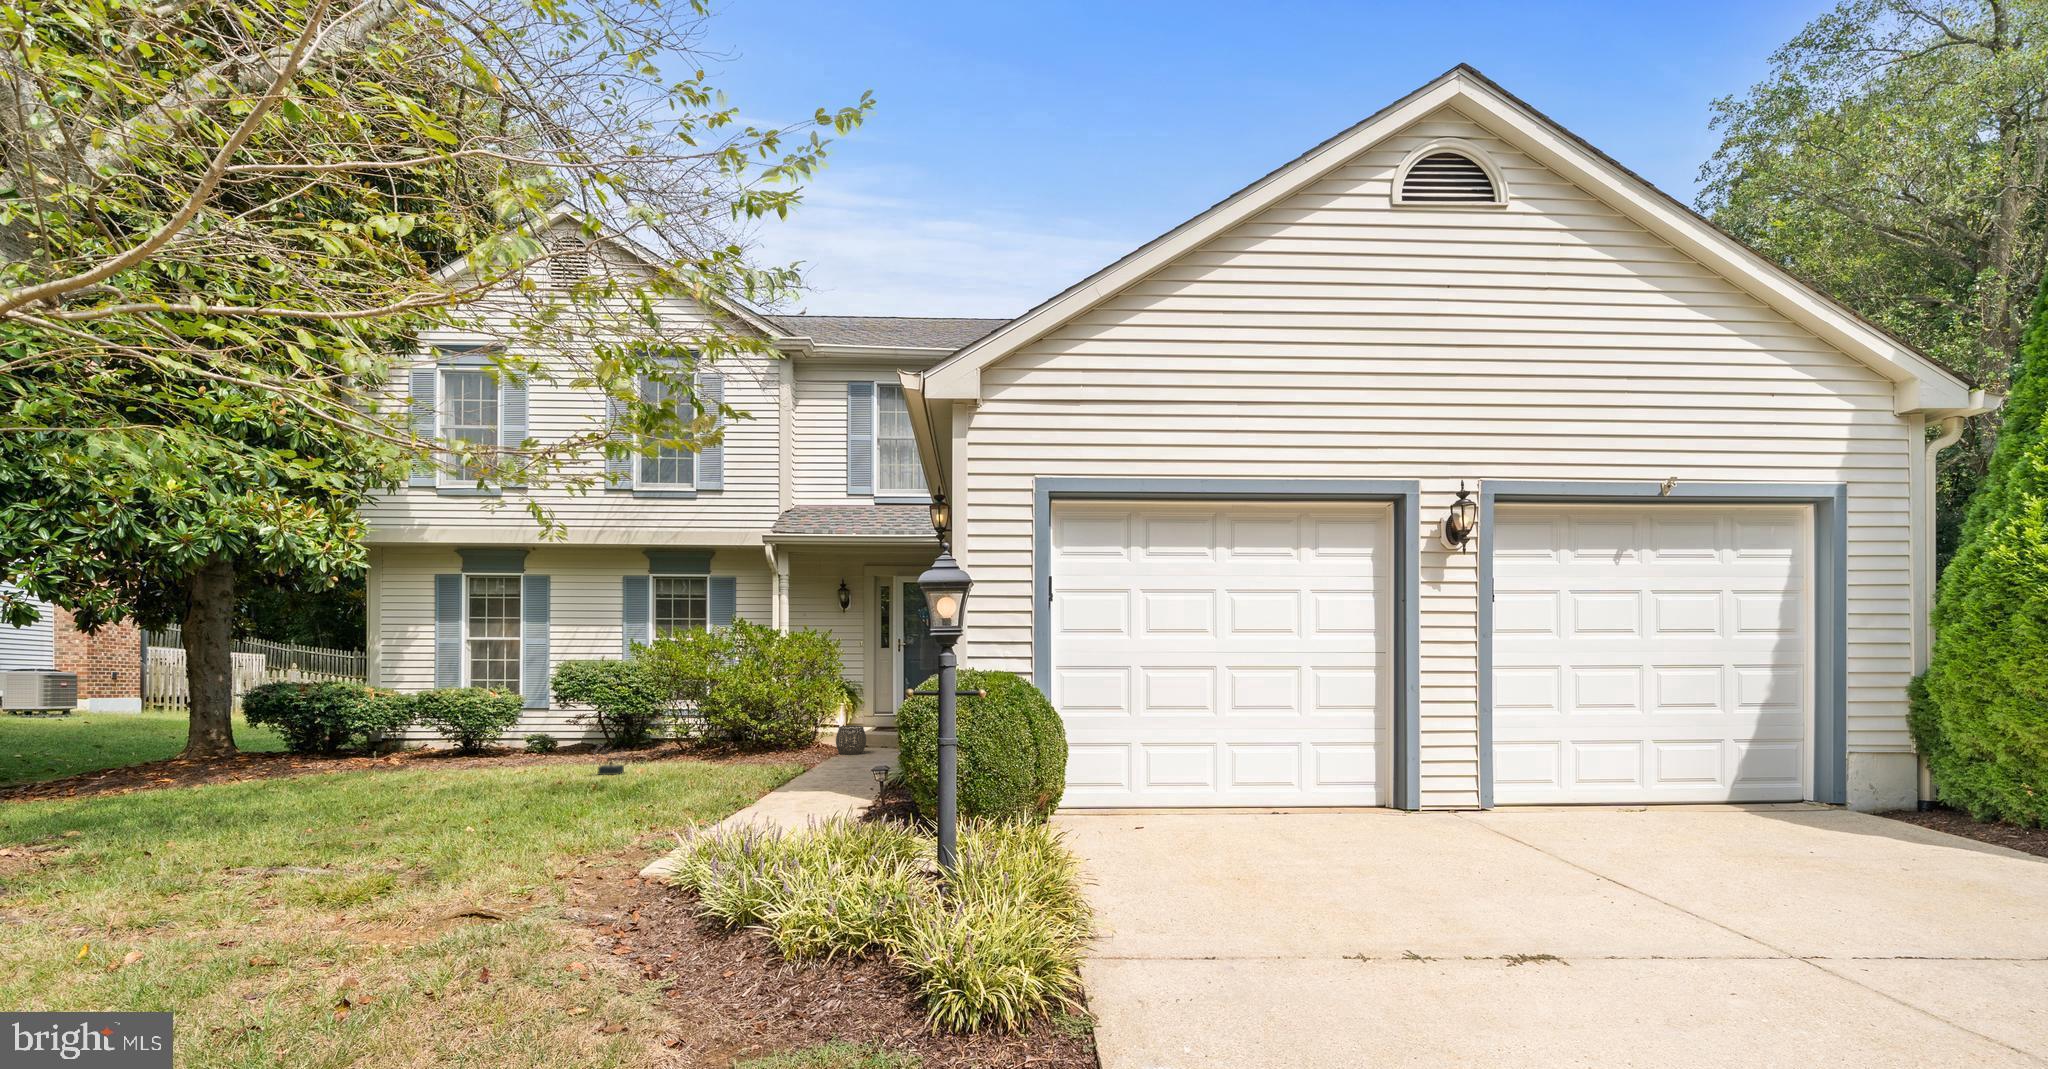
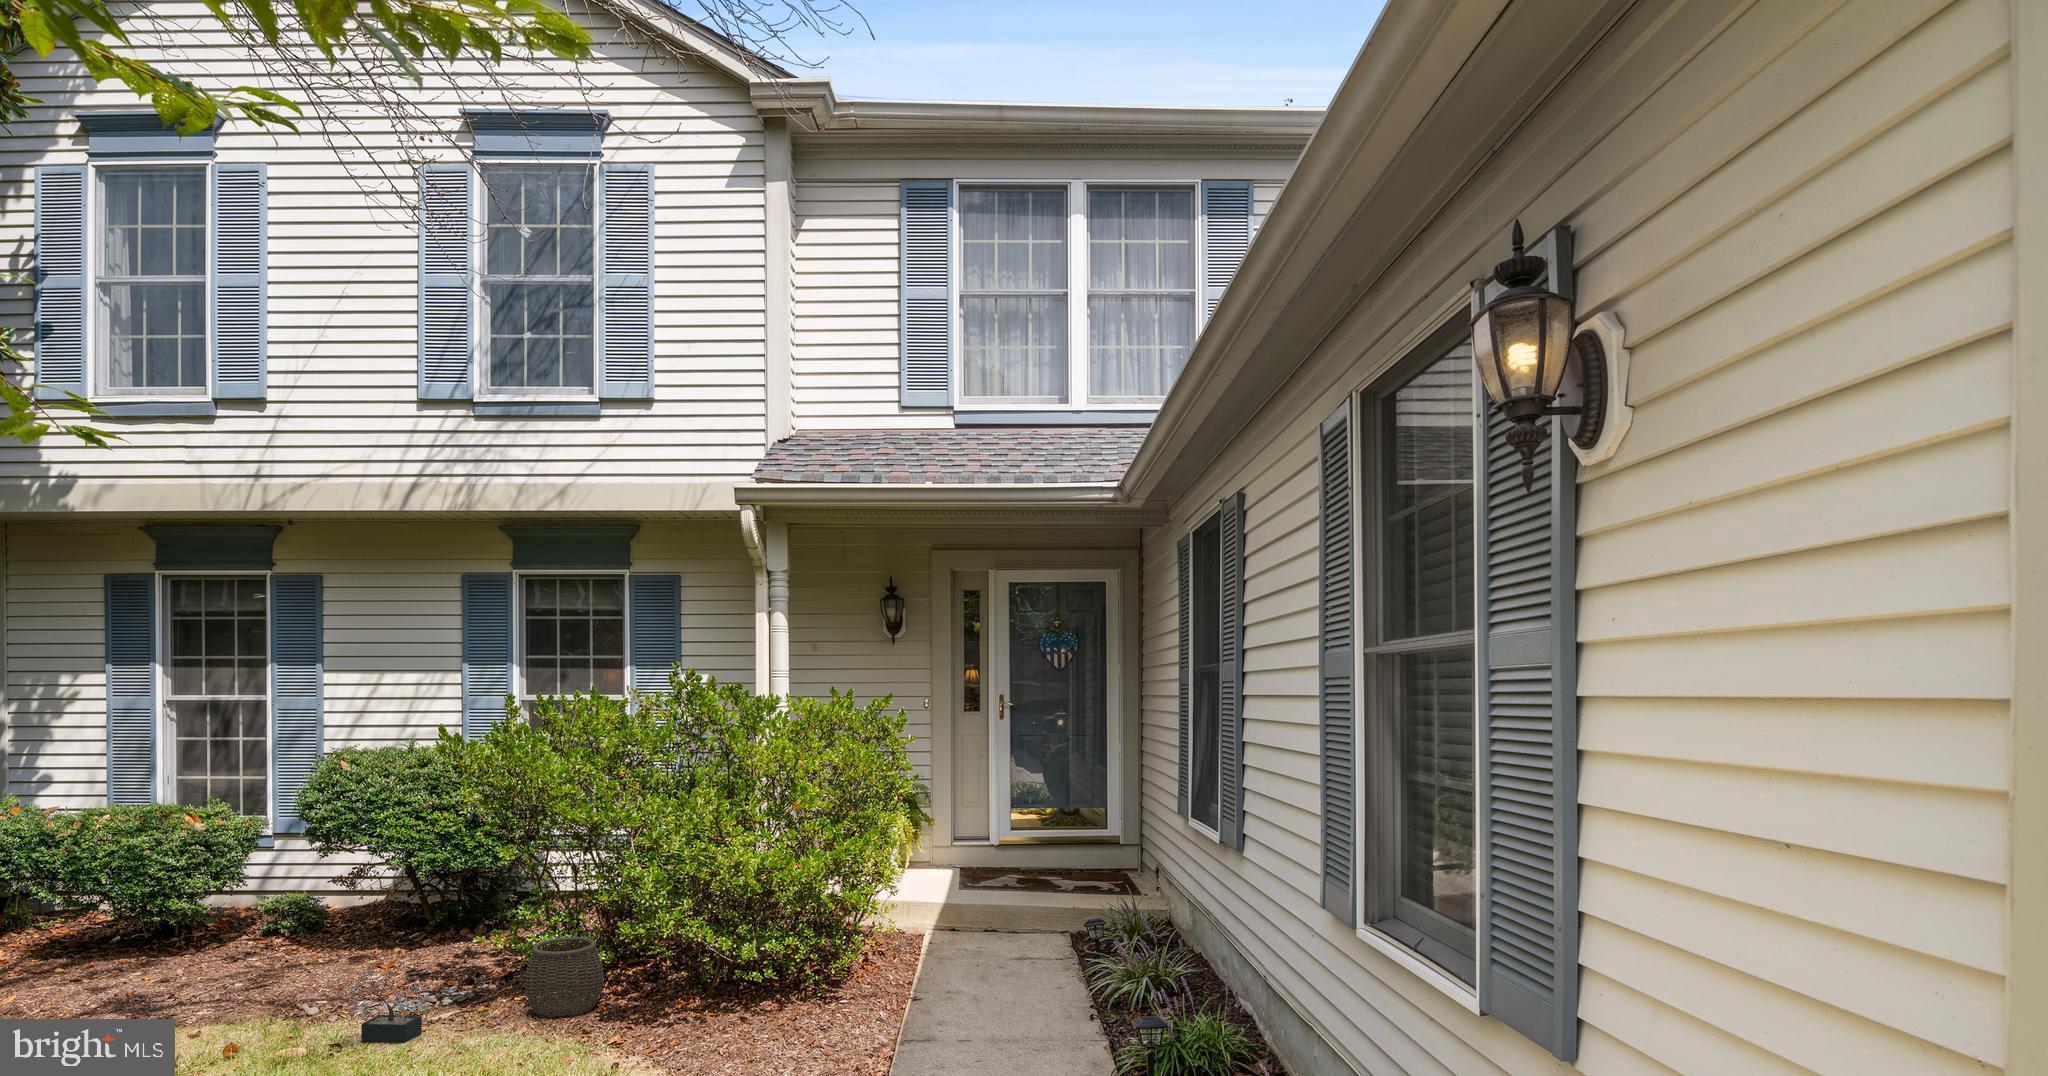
woven basket: present [836,725,866,755] -> present [524,937,604,1017]

